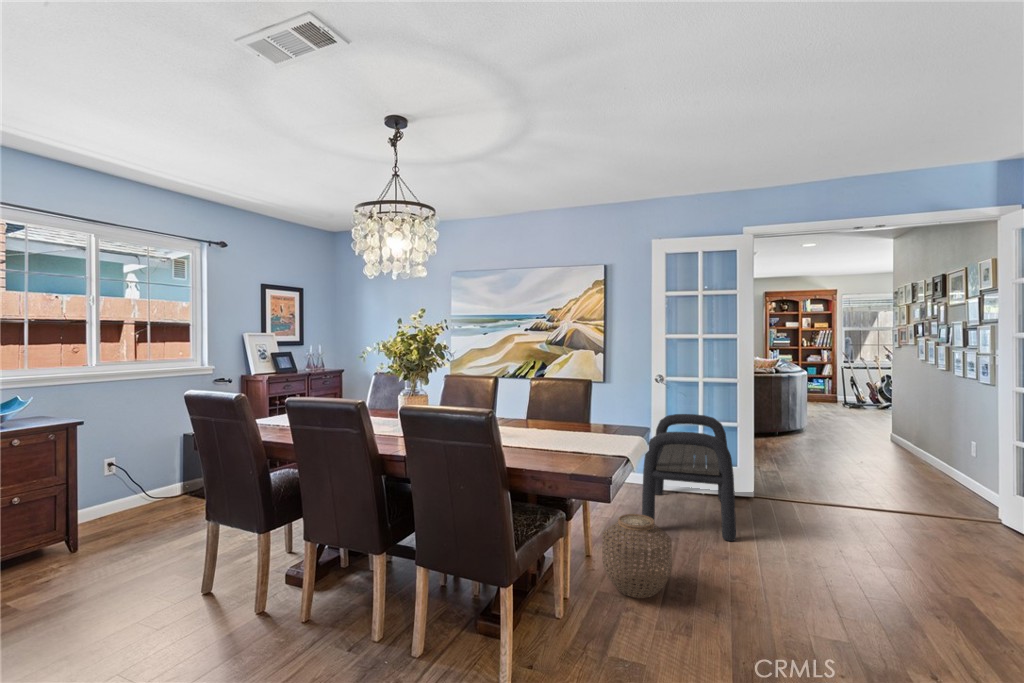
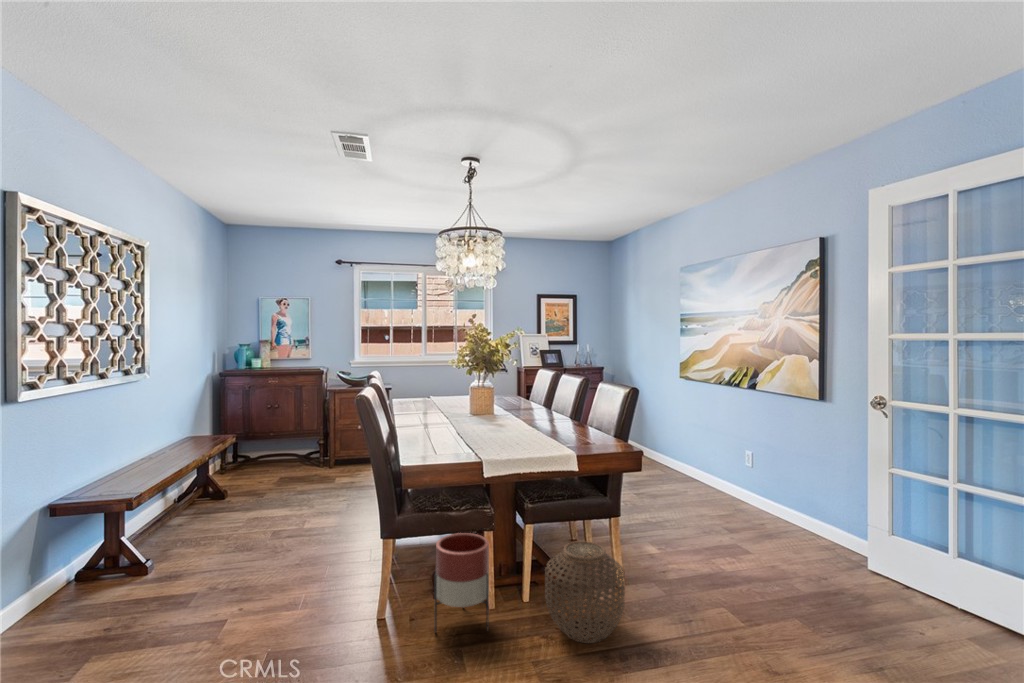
bench: present [642,414,736,541] -> none [729,459,986,664]
planter: none [544,541,599,654] -> present [434,533,489,632]

